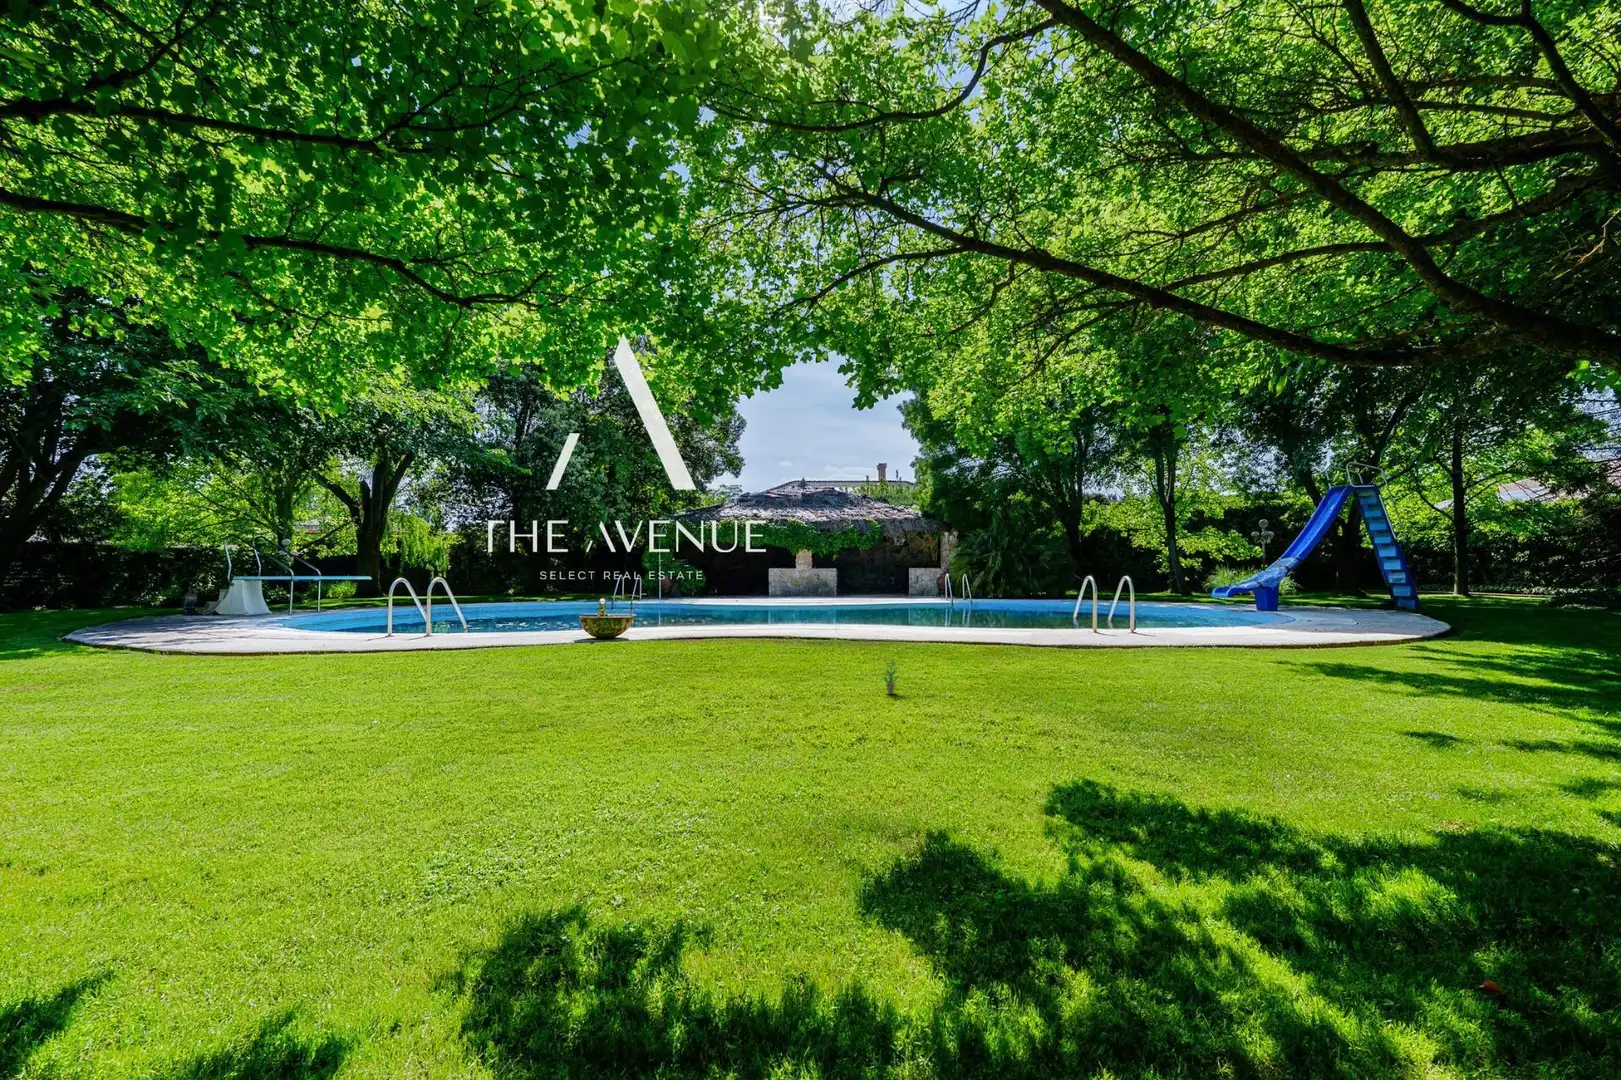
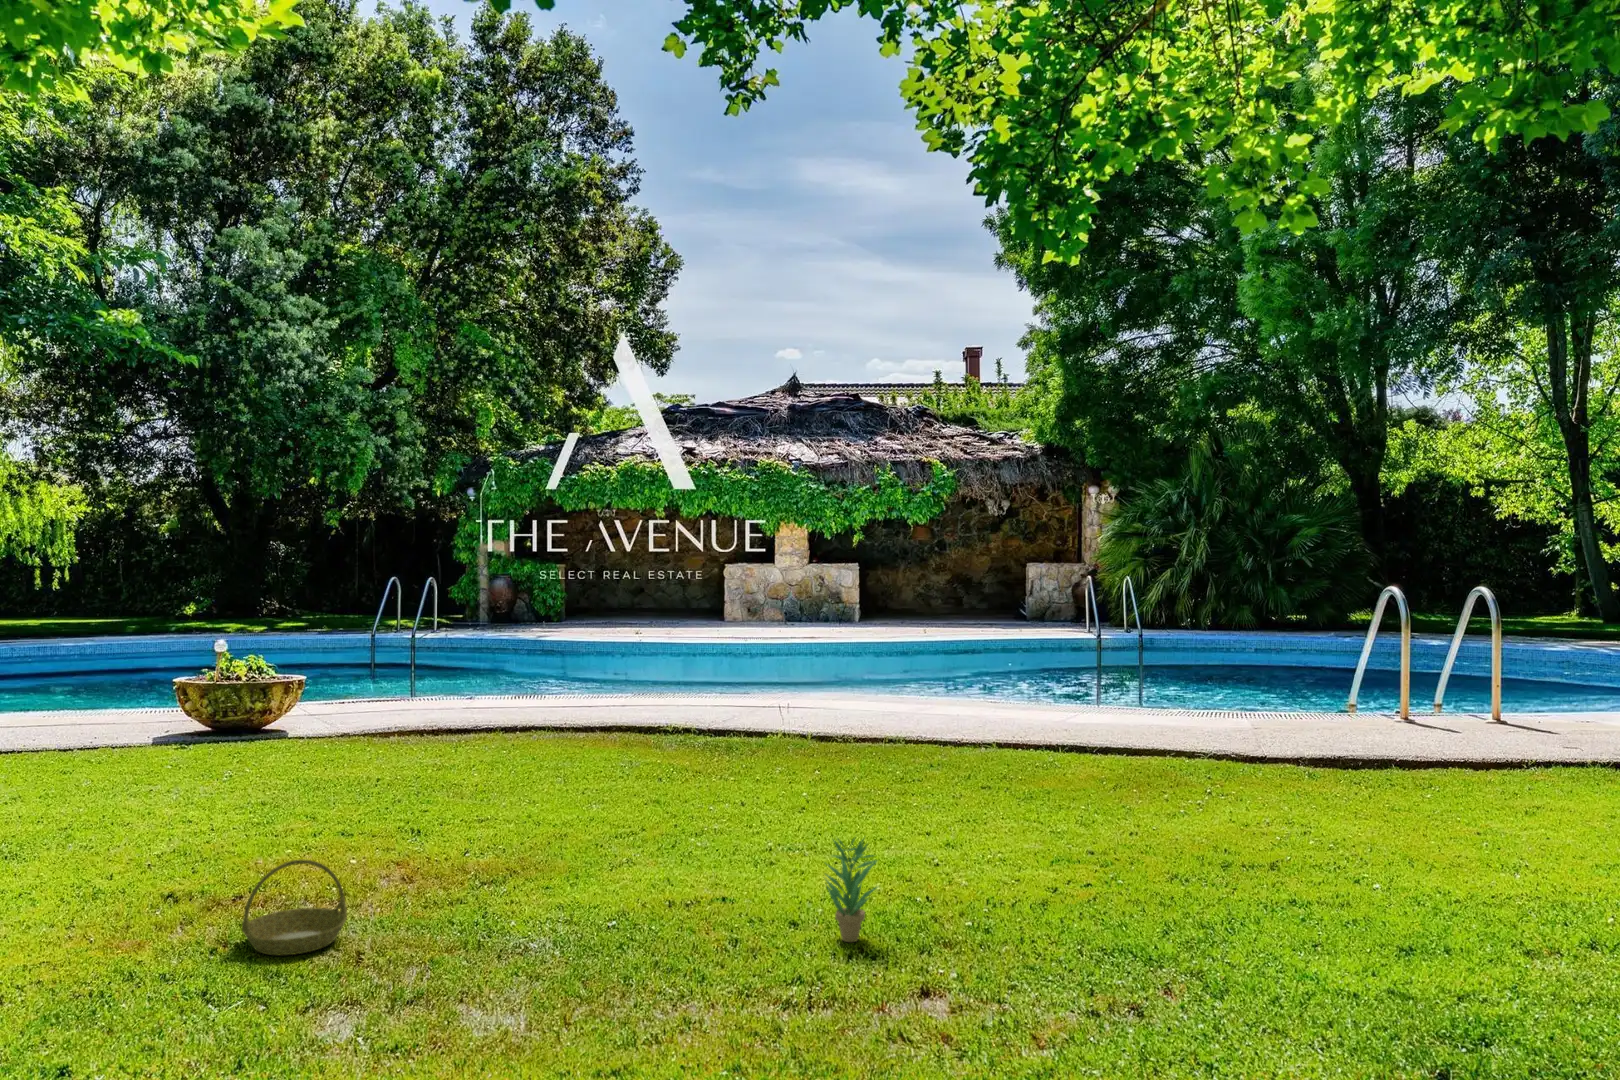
basket: none [690,668,723,699] -> present [242,859,347,955]

